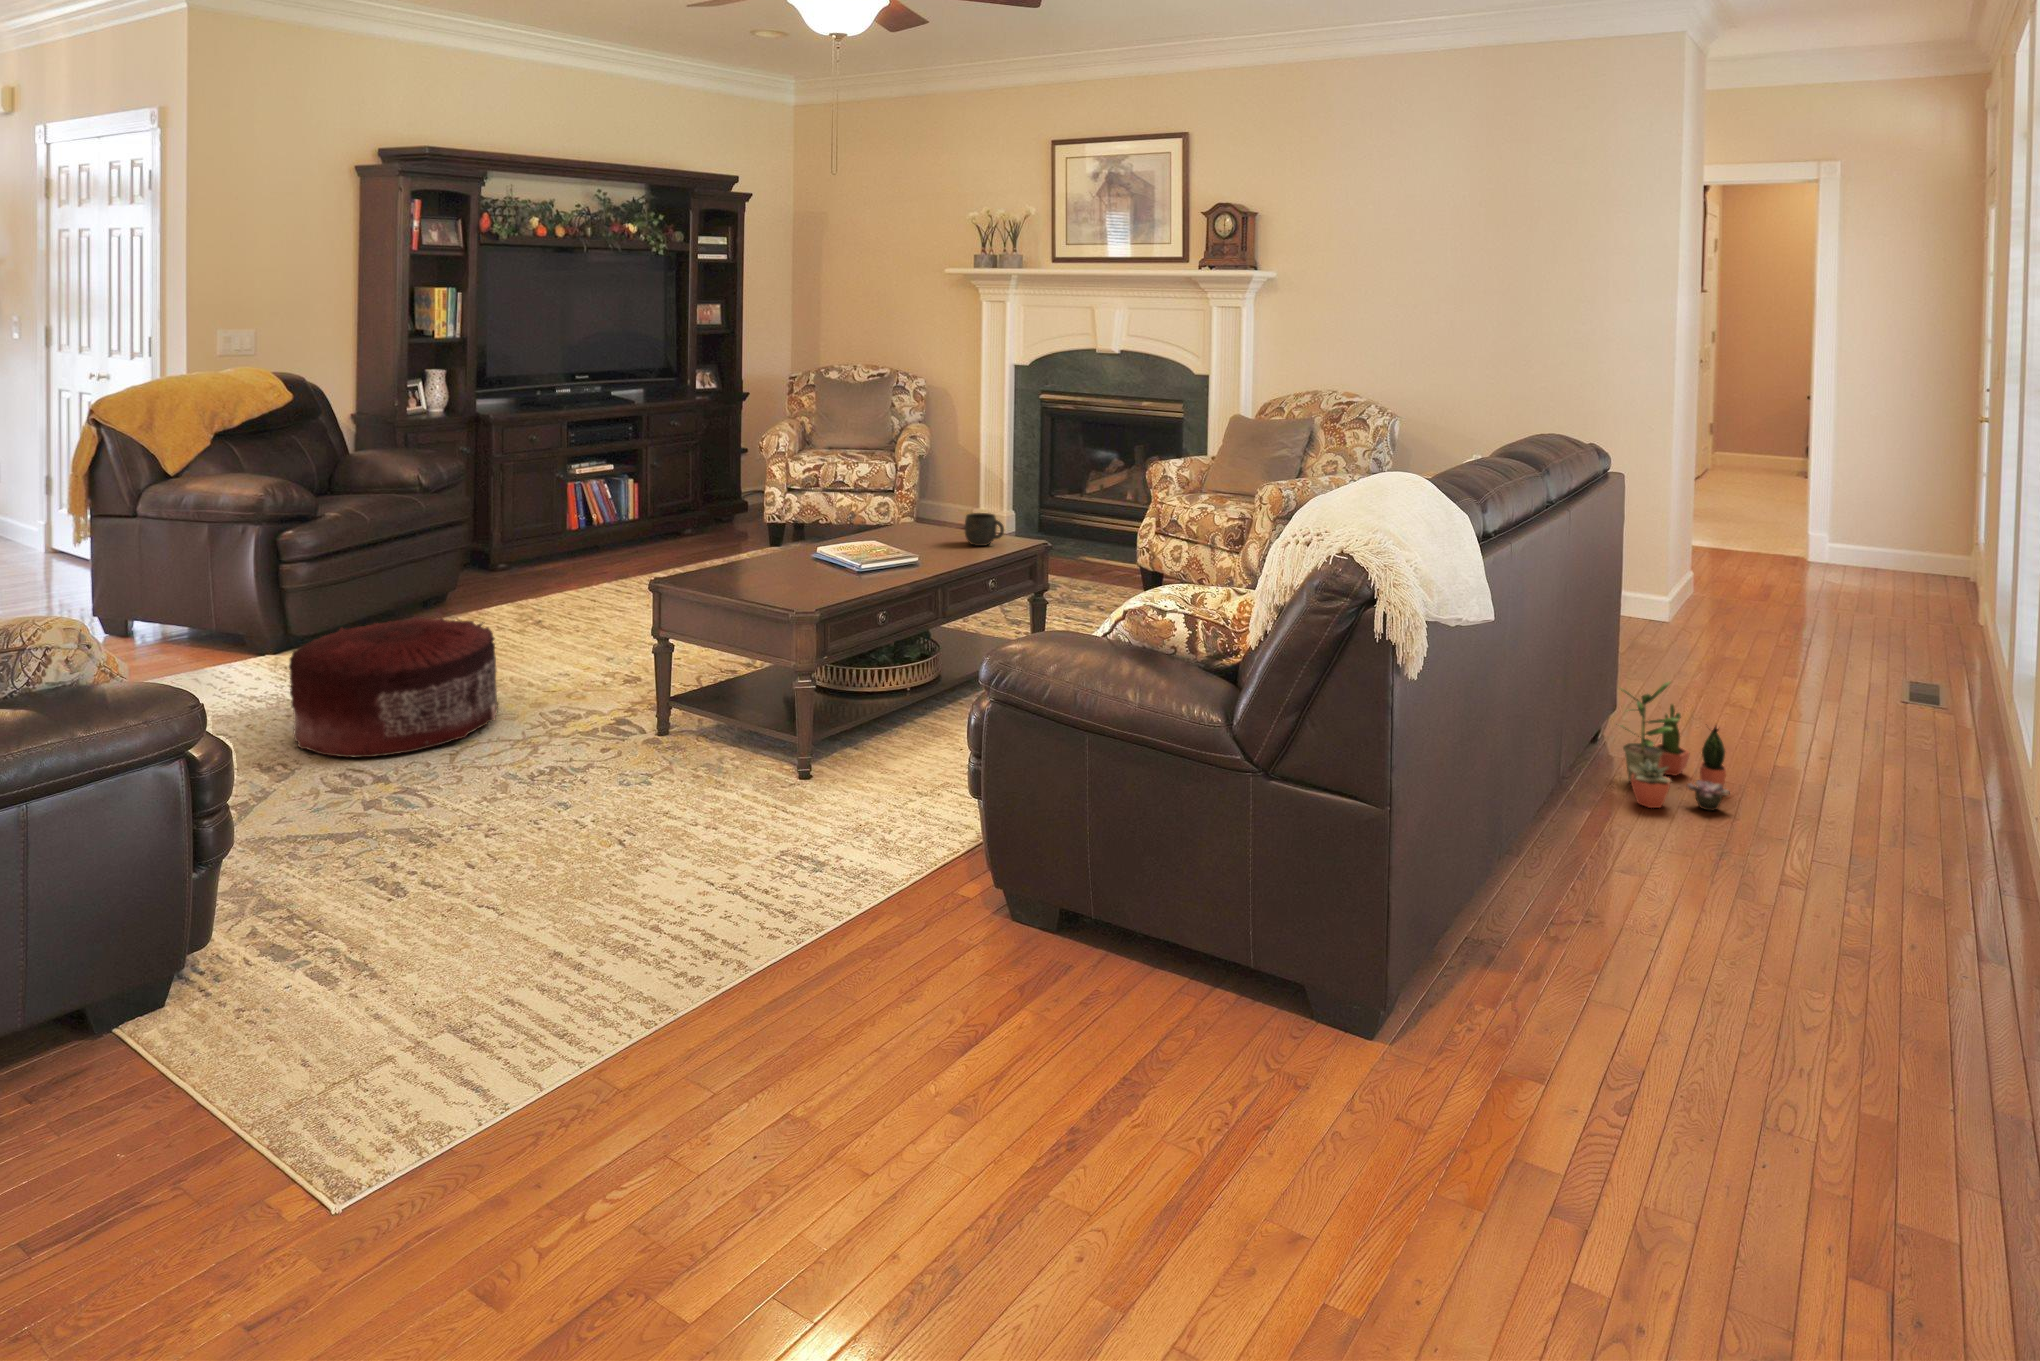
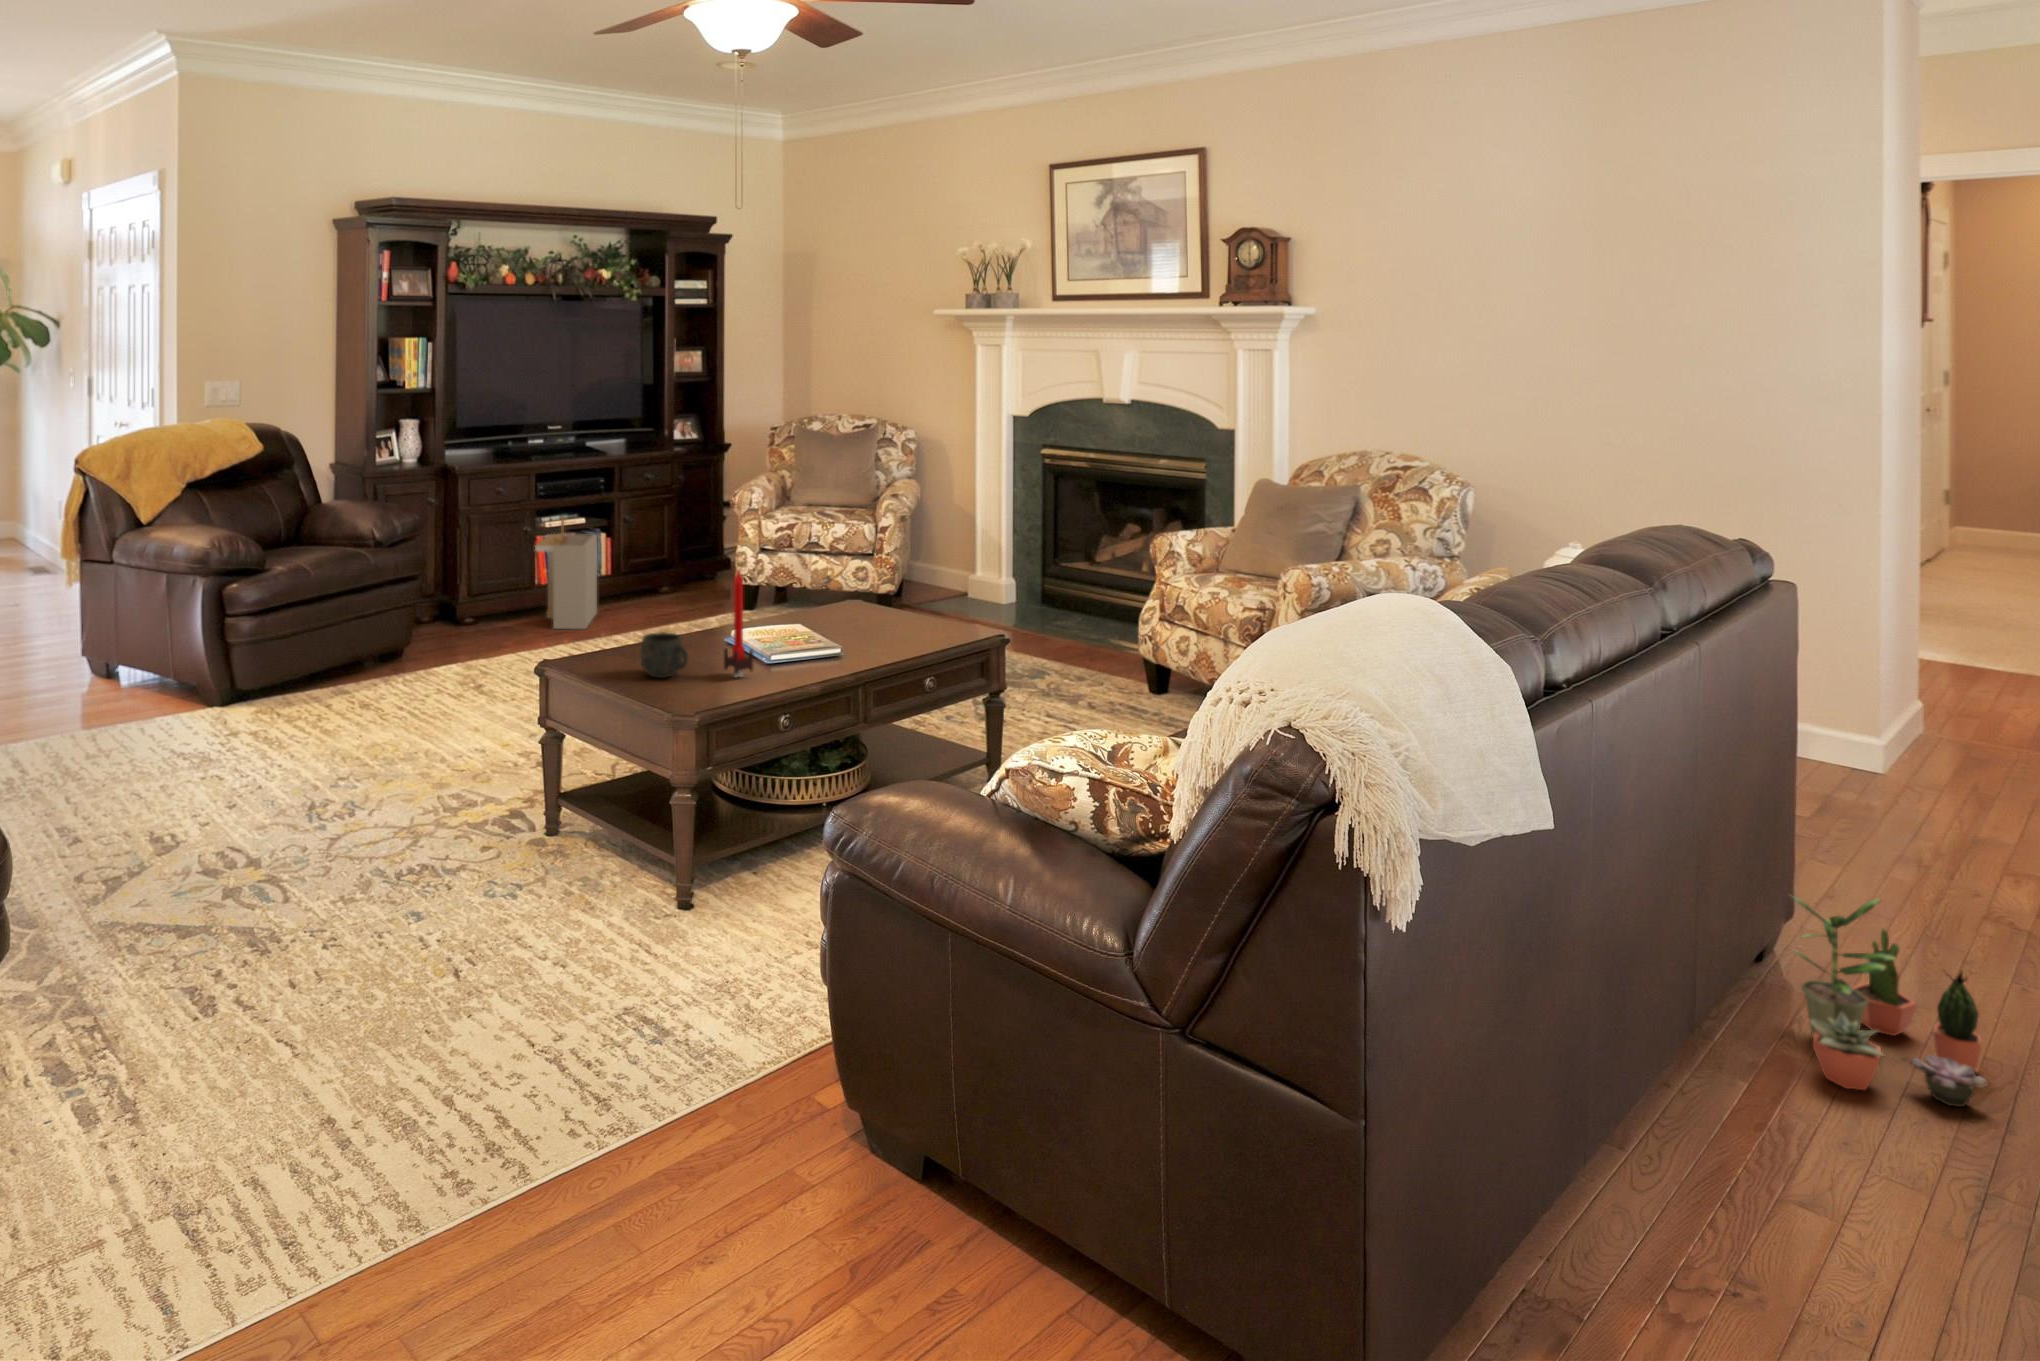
storage bin: none [574,461,631,570] -> present [535,517,597,629]
candle: none [828,490,855,583] -> present [724,570,753,677]
mug: present [965,513,1004,546] -> present [641,632,688,678]
pouf: present [288,617,498,758] -> none [189,682,399,835]

